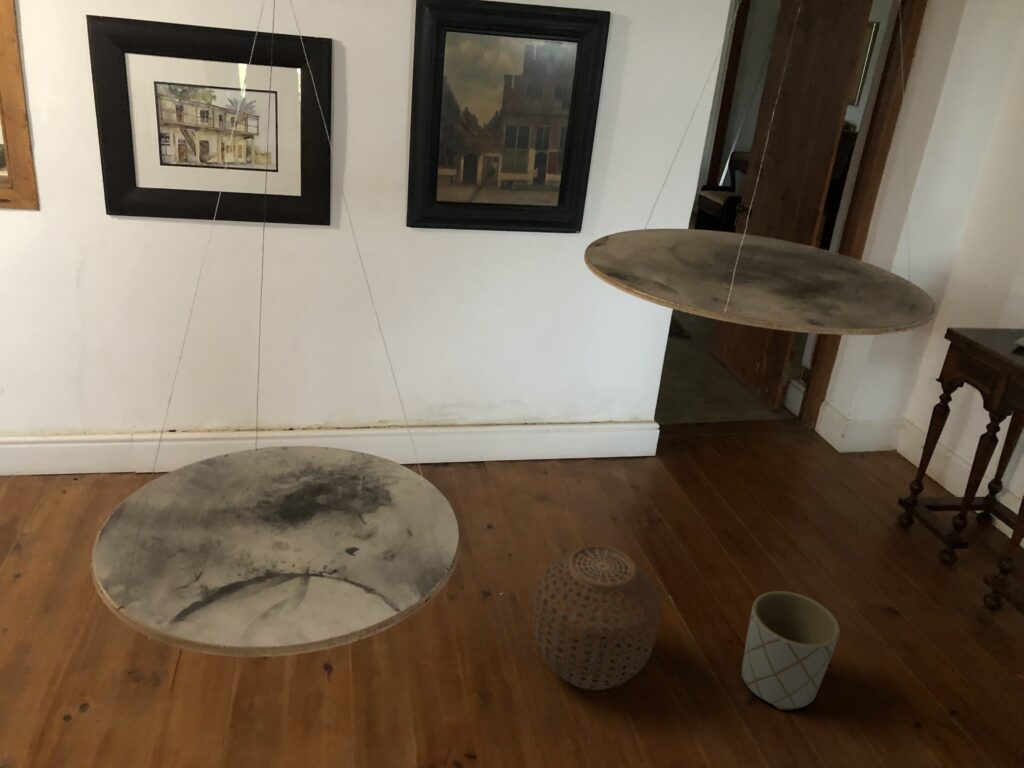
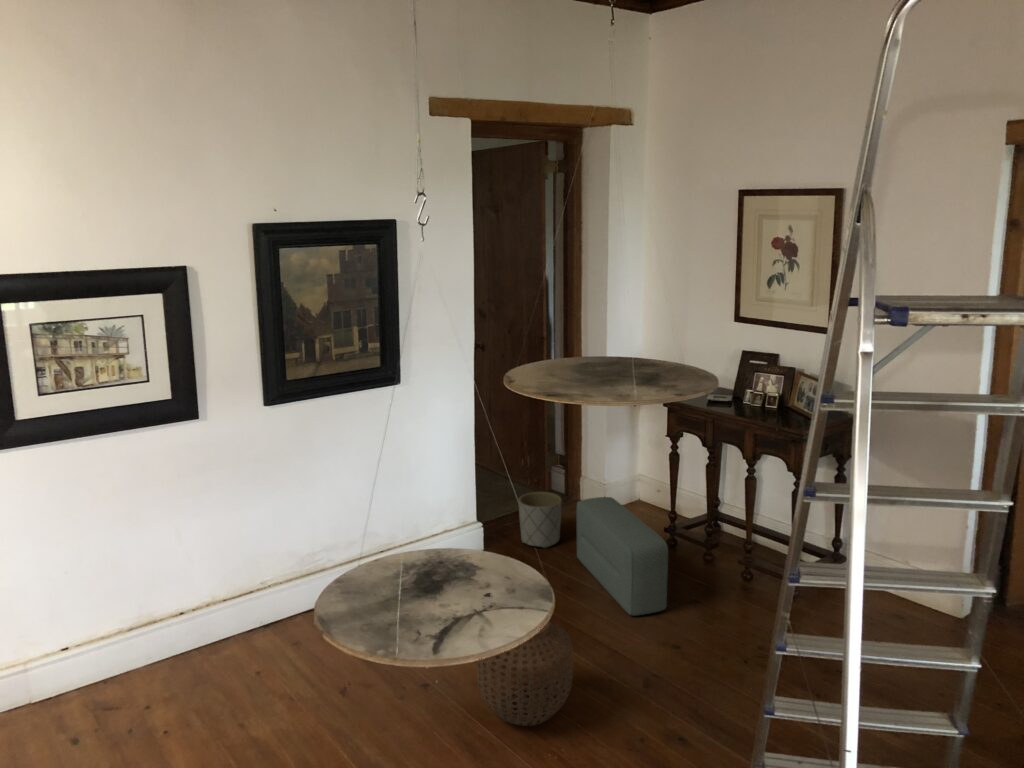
pouf: none [763,432,867,606] -> present [576,497,668,615]
planter: present [742,591,840,710] -> present [518,492,562,548]

